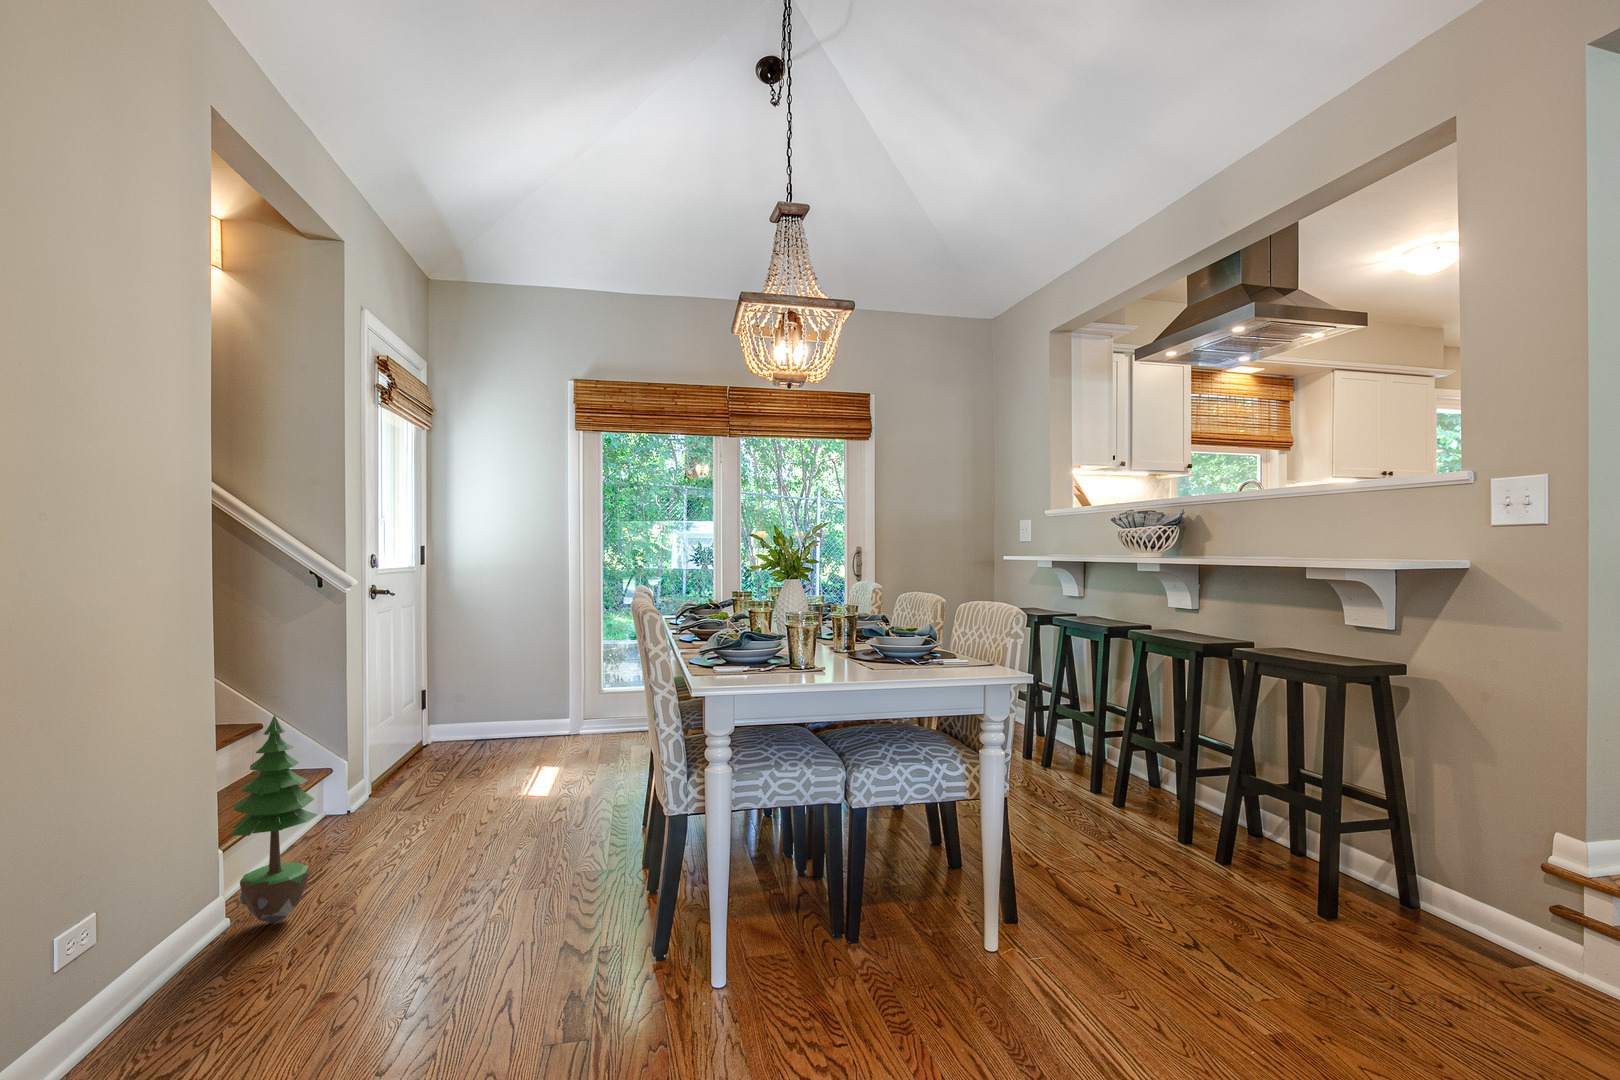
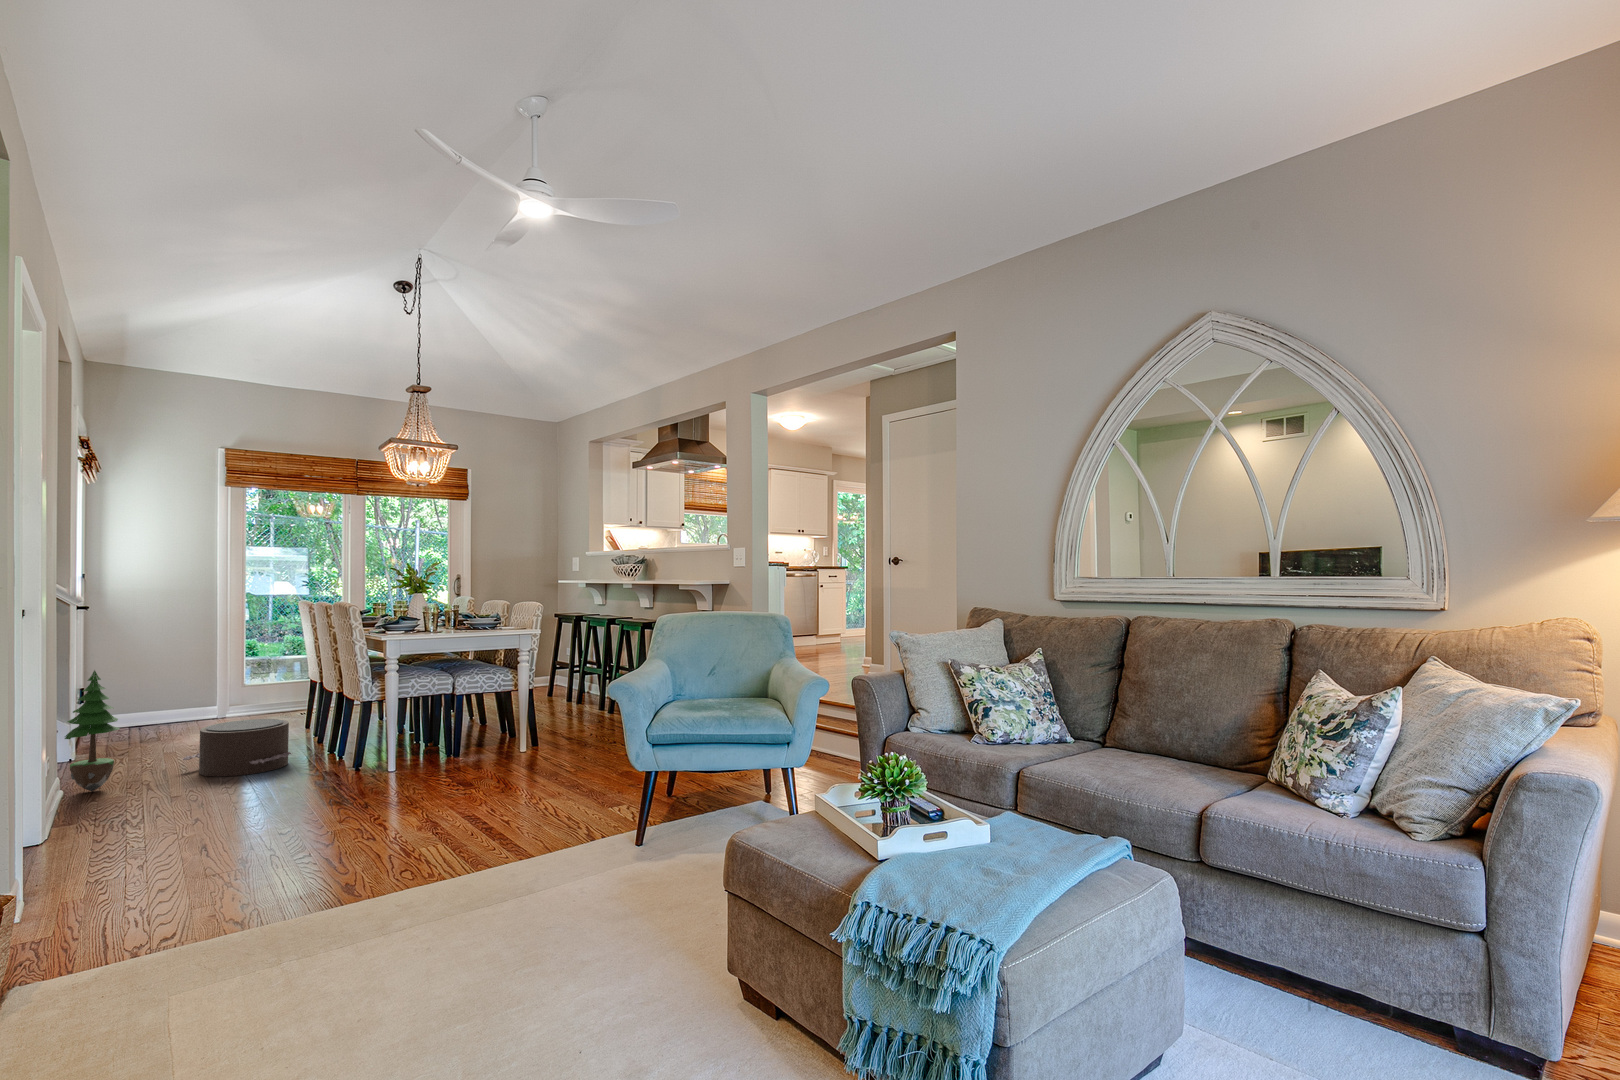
pouf: none [427,794,583,914] -> present [181,719,291,776]

